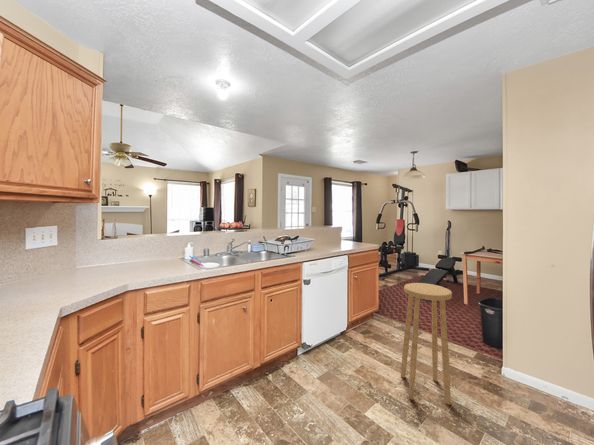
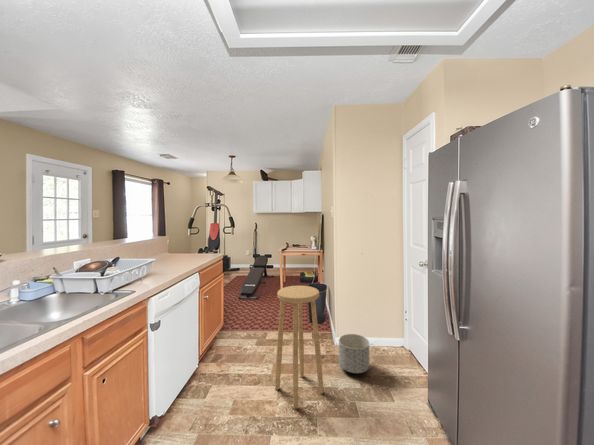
planter: none [488,361,539,416] -> present [339,334,369,373]

